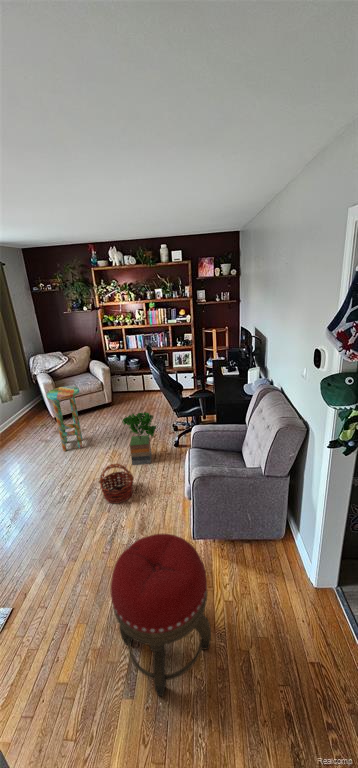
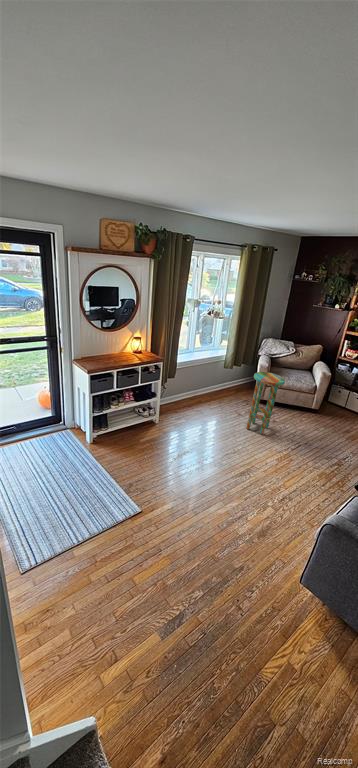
potted tree: present [122,412,156,465] -> none [295,427,343,486]
basket: present [99,464,134,503] -> none [250,460,285,501]
footstool: present [111,534,211,696] -> none [178,530,276,678]

